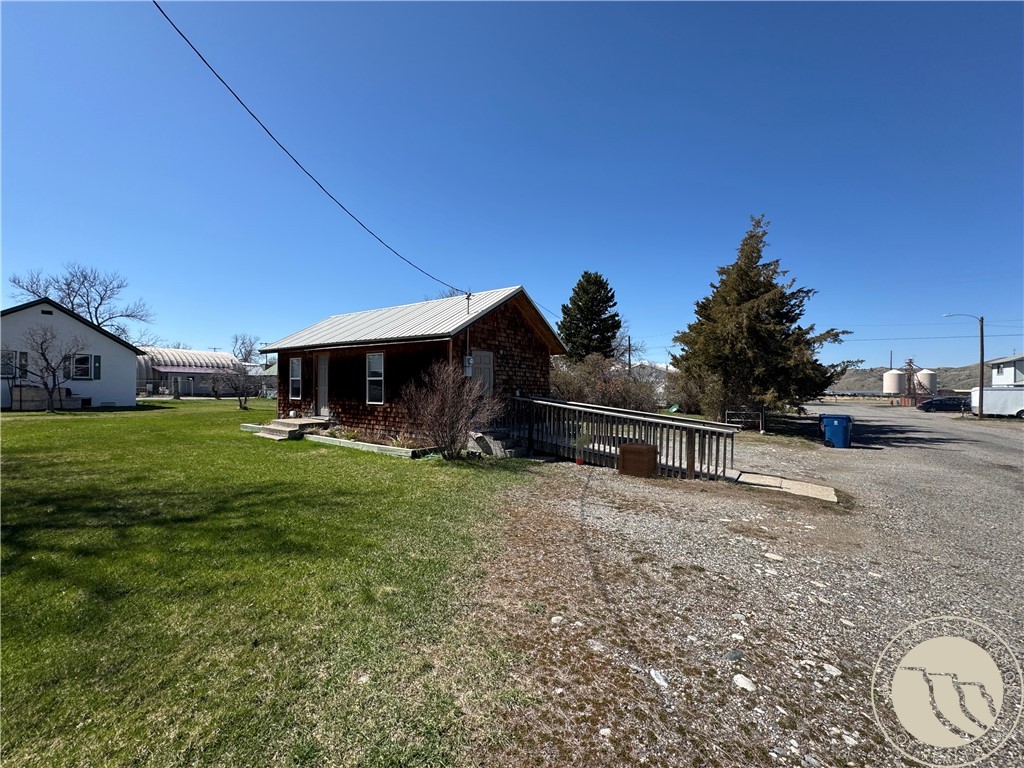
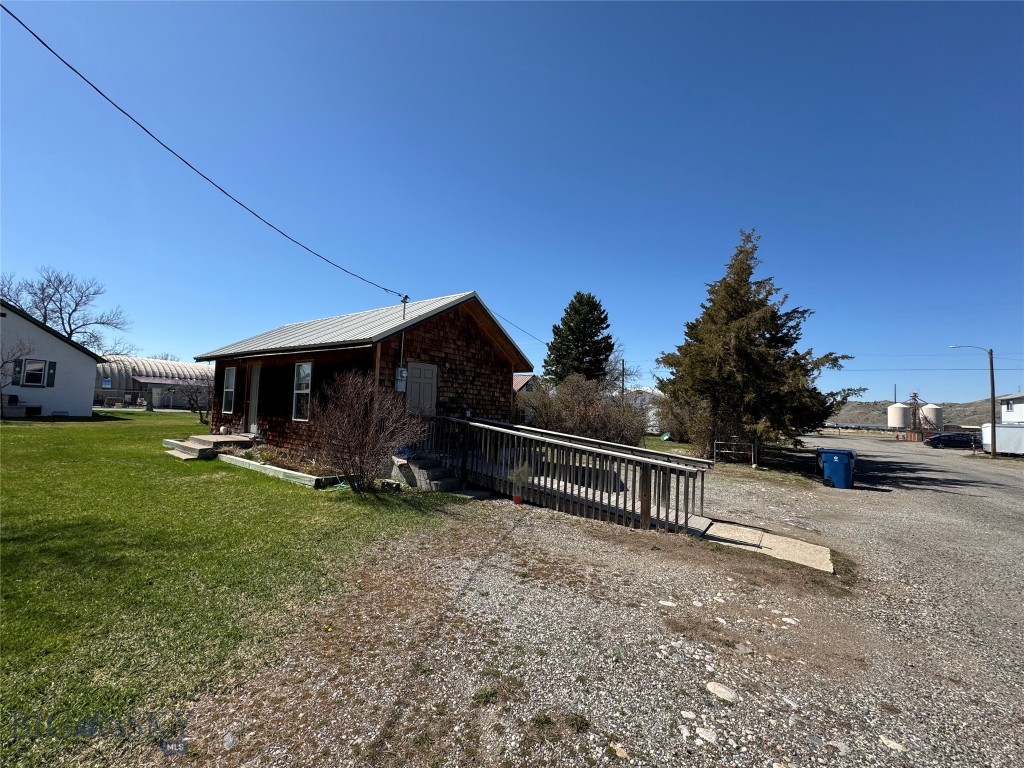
wooden crate: present [618,442,658,478] -> none [558,478,609,526]

